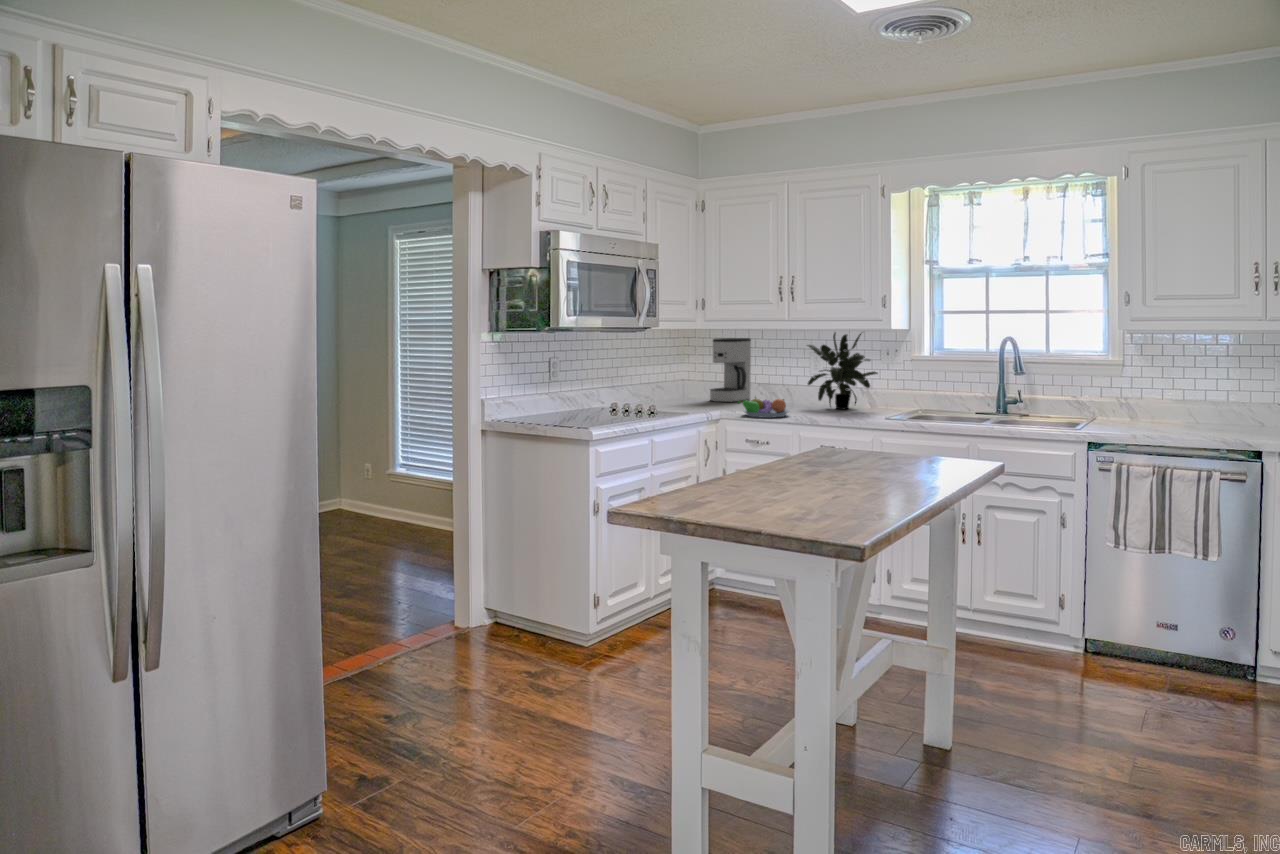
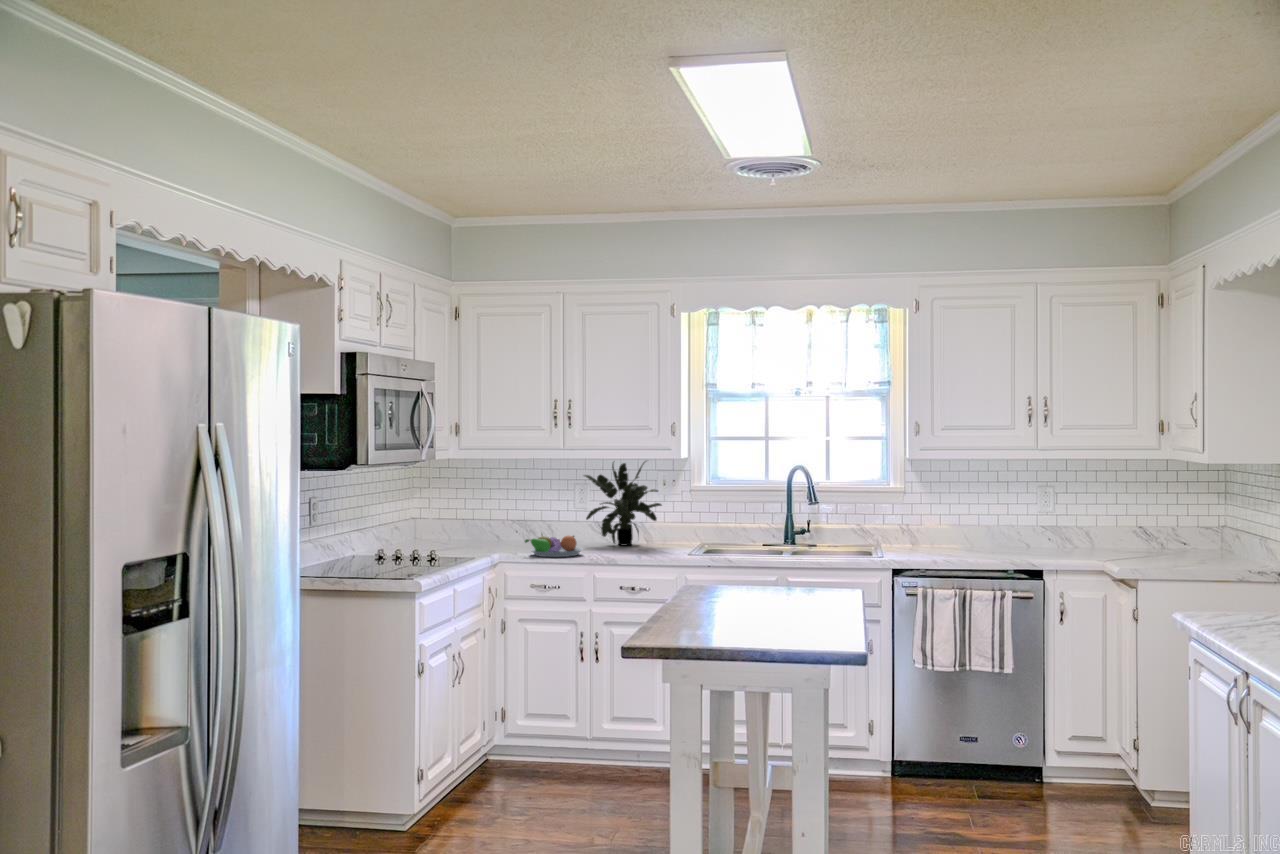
coffee maker: present [710,338,751,402] -> none [466,468,511,543]

